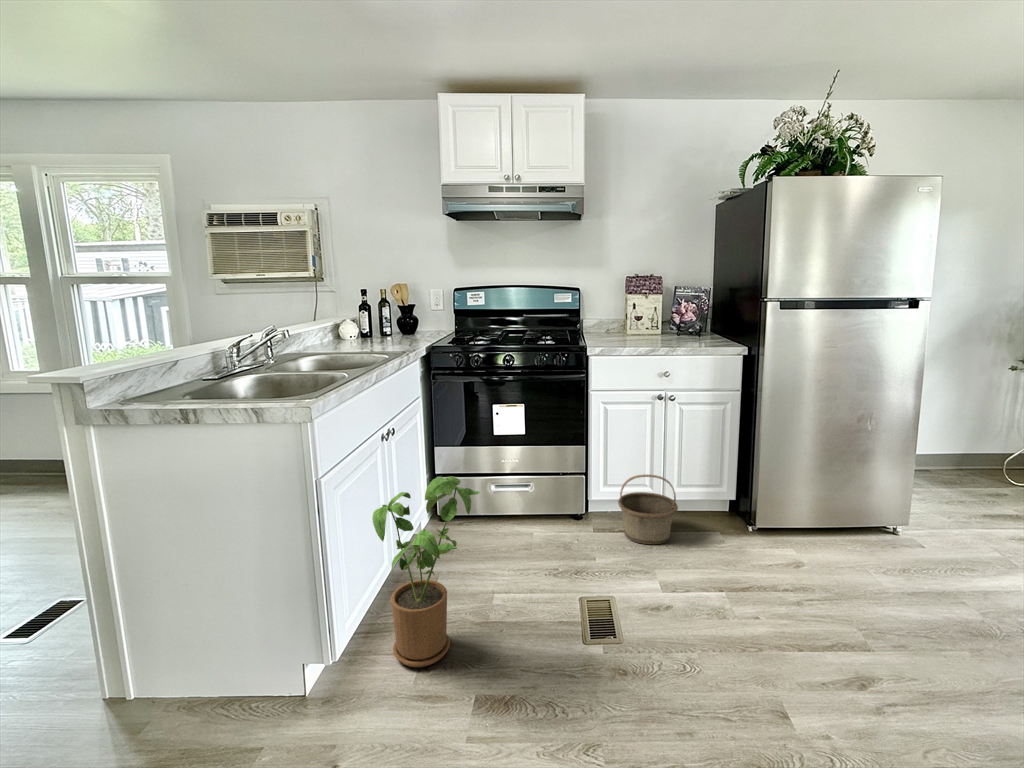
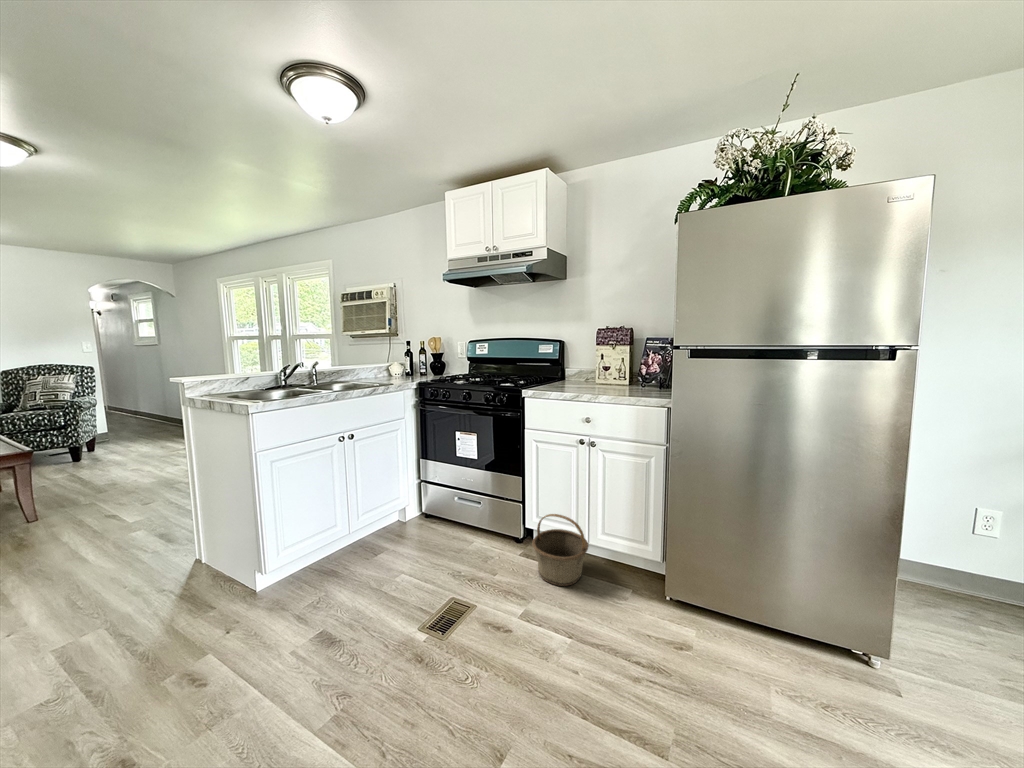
house plant: present [372,476,480,667] -> none [237,486,335,636]

